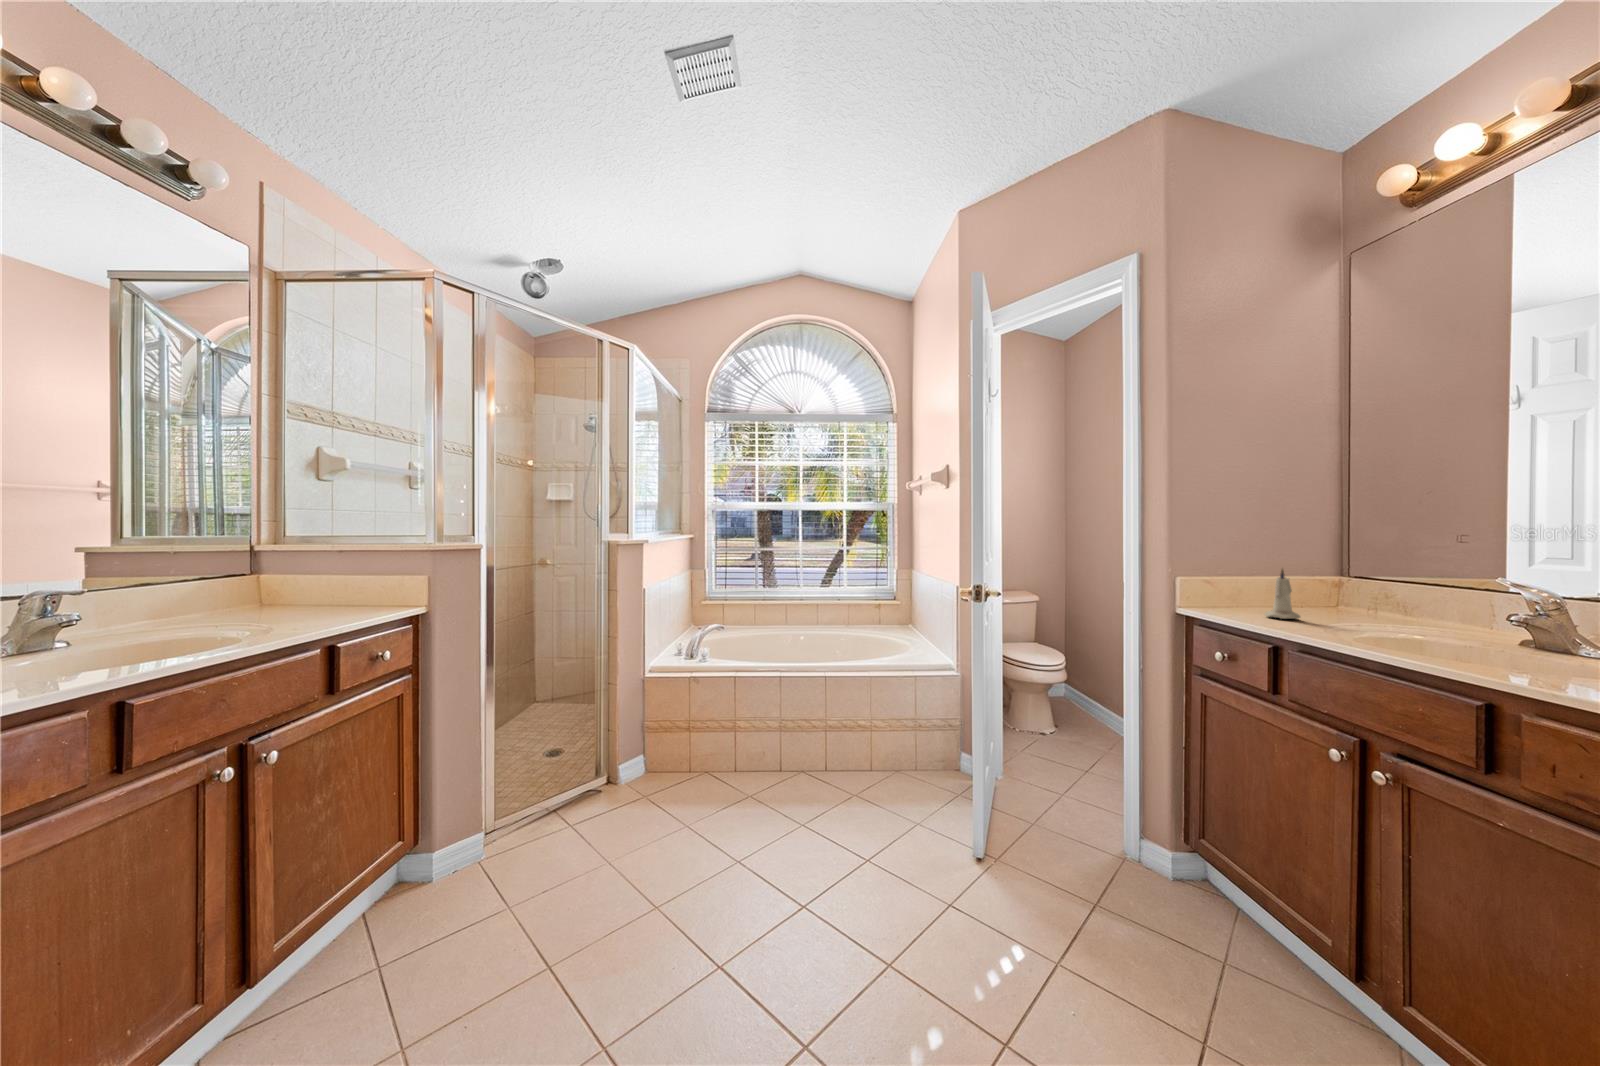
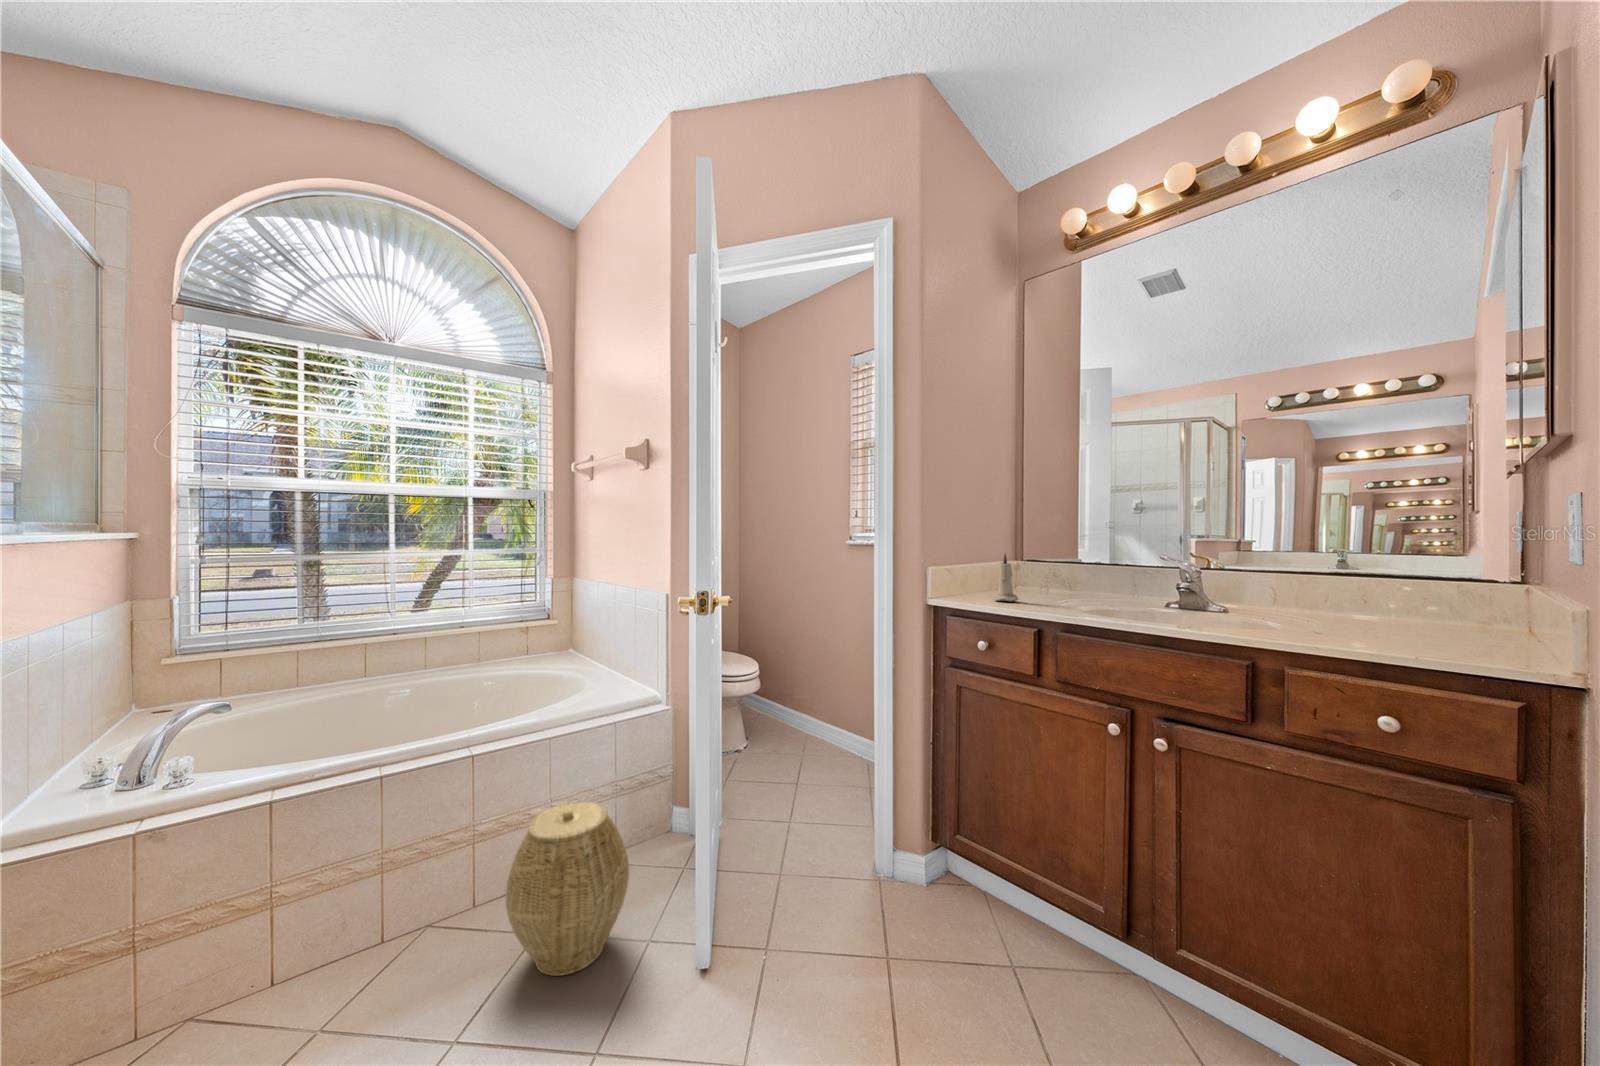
woven basket: none [832,716,904,818] -> present [506,802,629,976]

